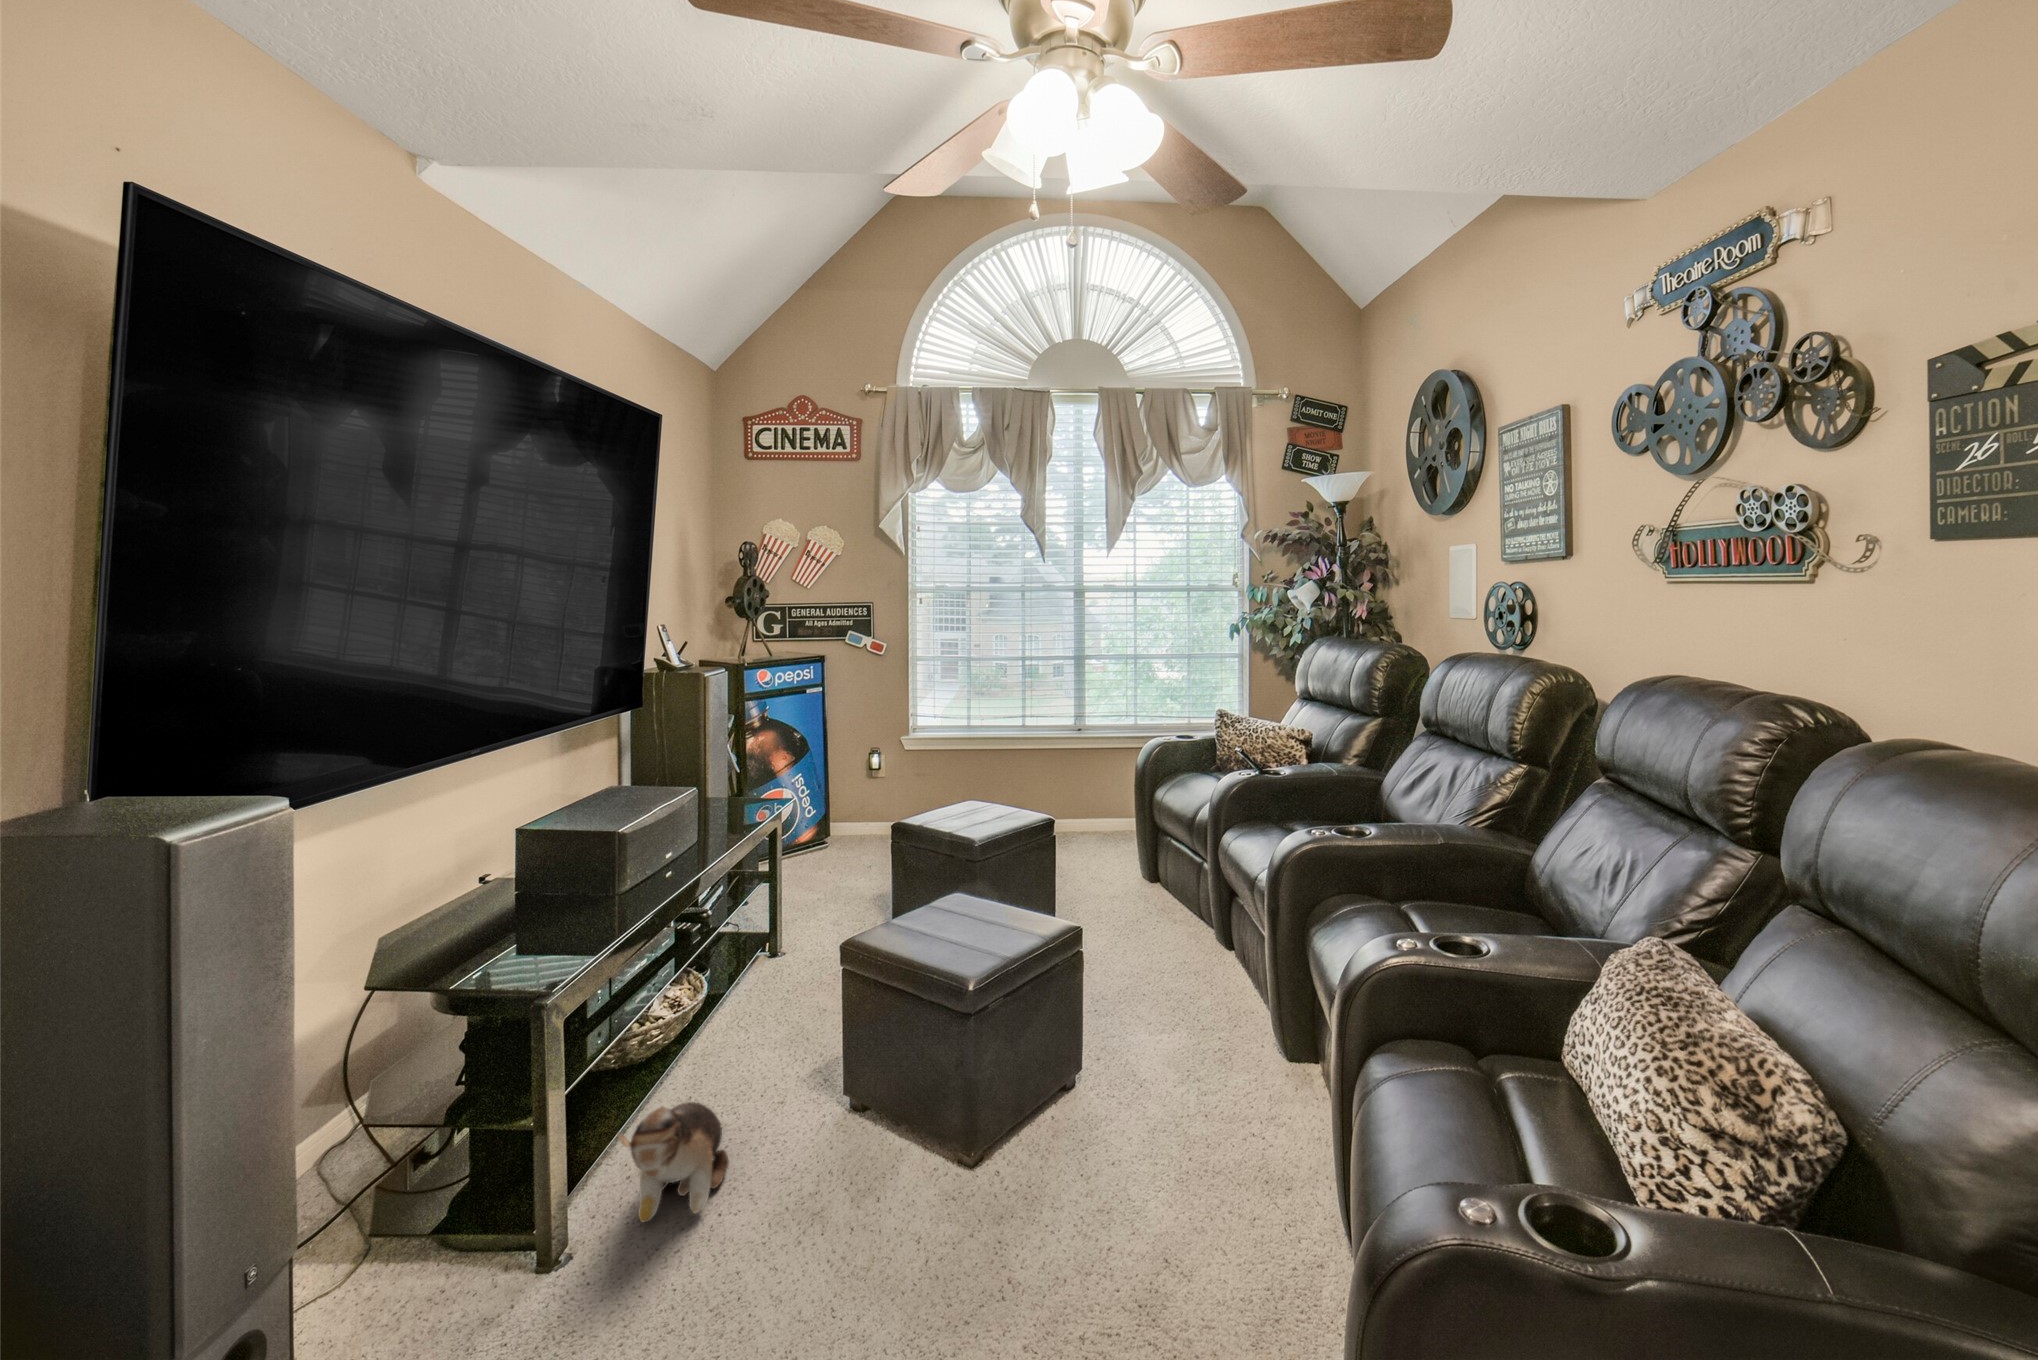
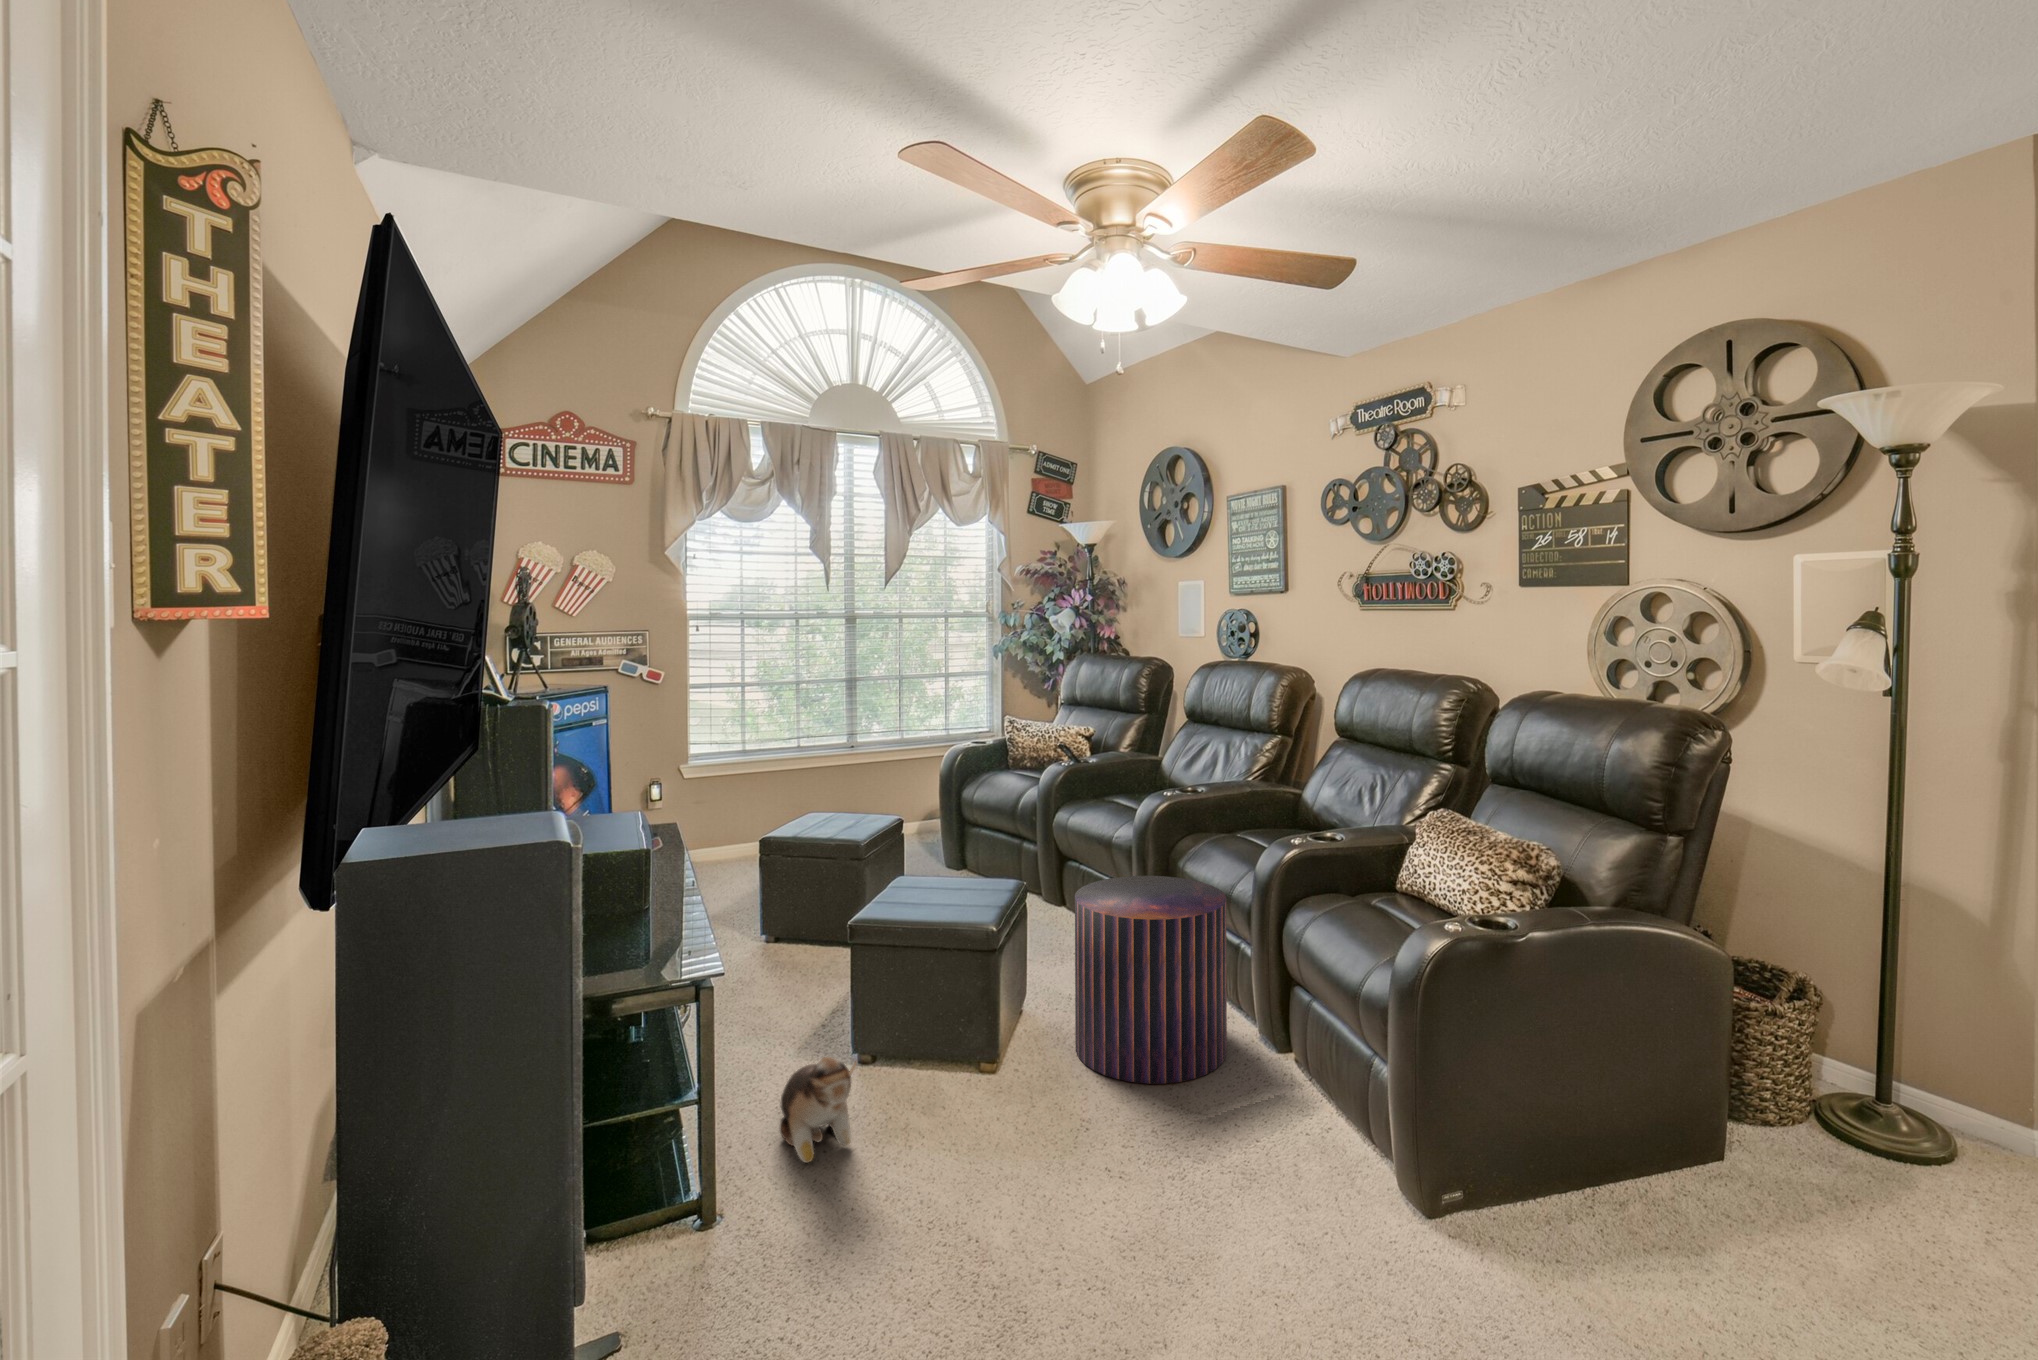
pouf: none [1039,938,1253,1264] -> present [1075,876,1227,1084]

